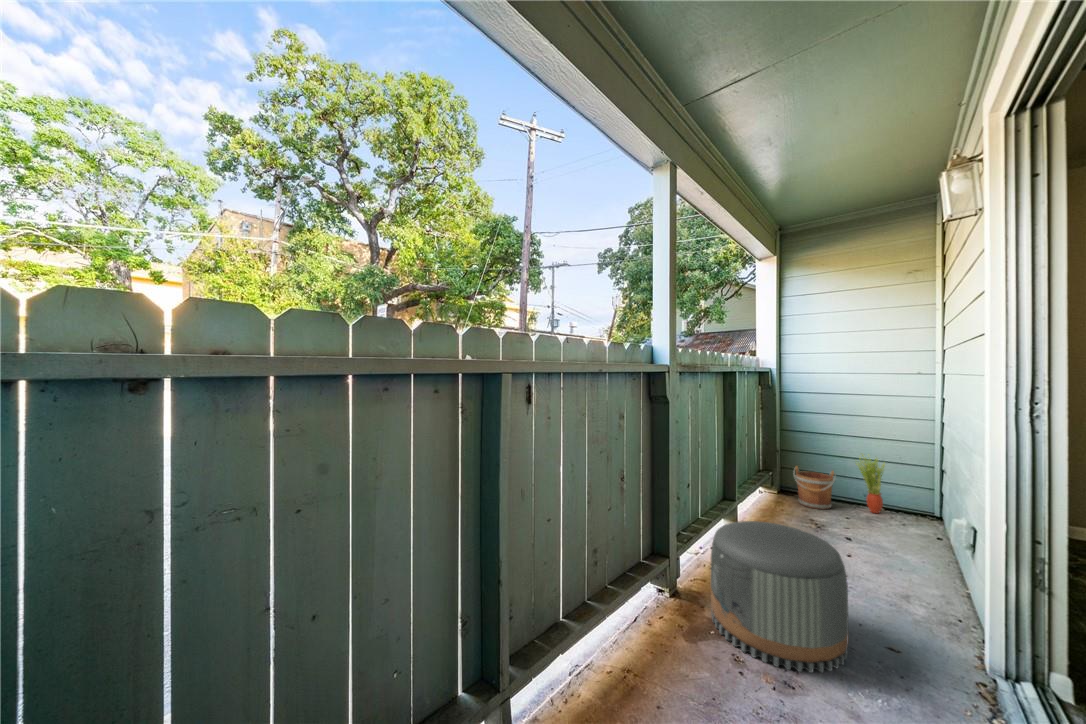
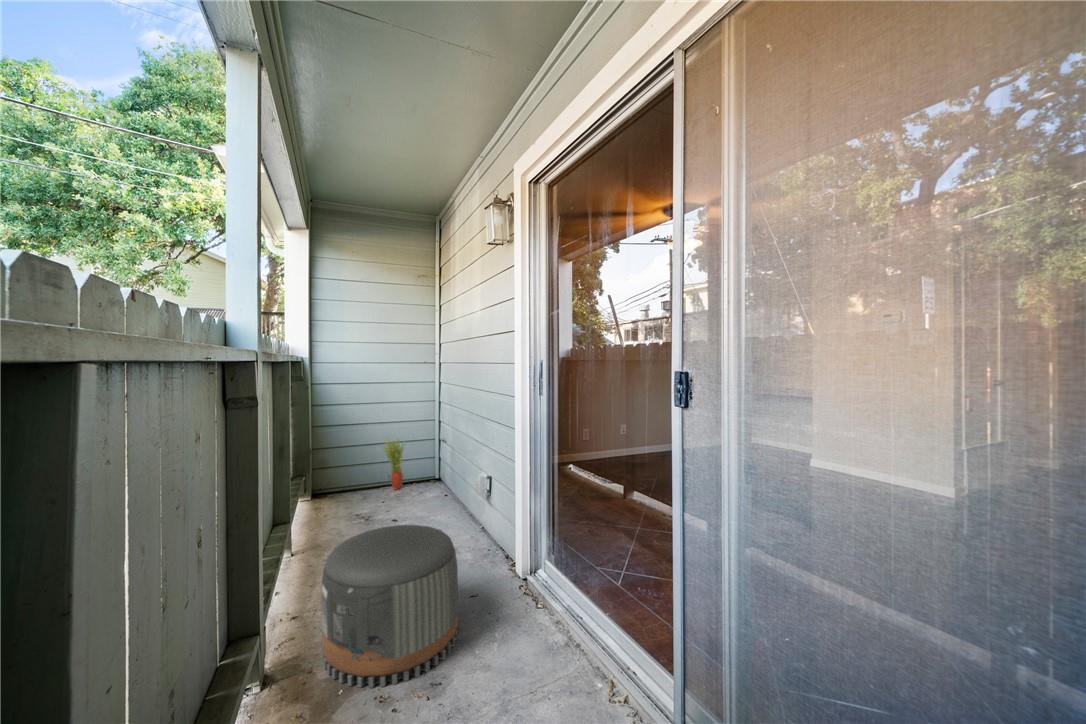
bucket: present [794,466,835,509] -> none [328,459,368,503]

